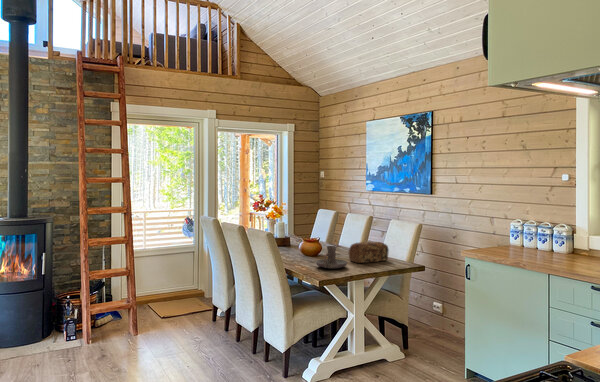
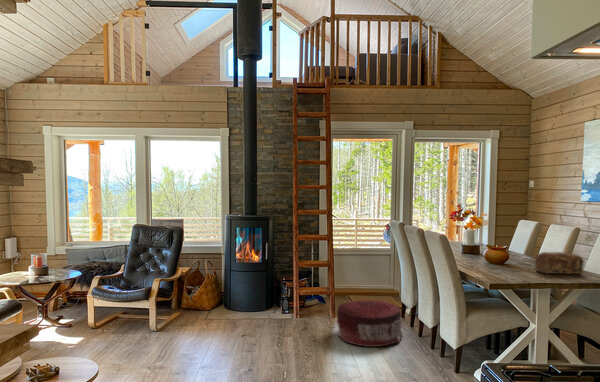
candle holder: present [316,246,348,269] -> none [494,253,529,275]
pouf: none [144,306,220,364] -> present [337,300,402,347]

